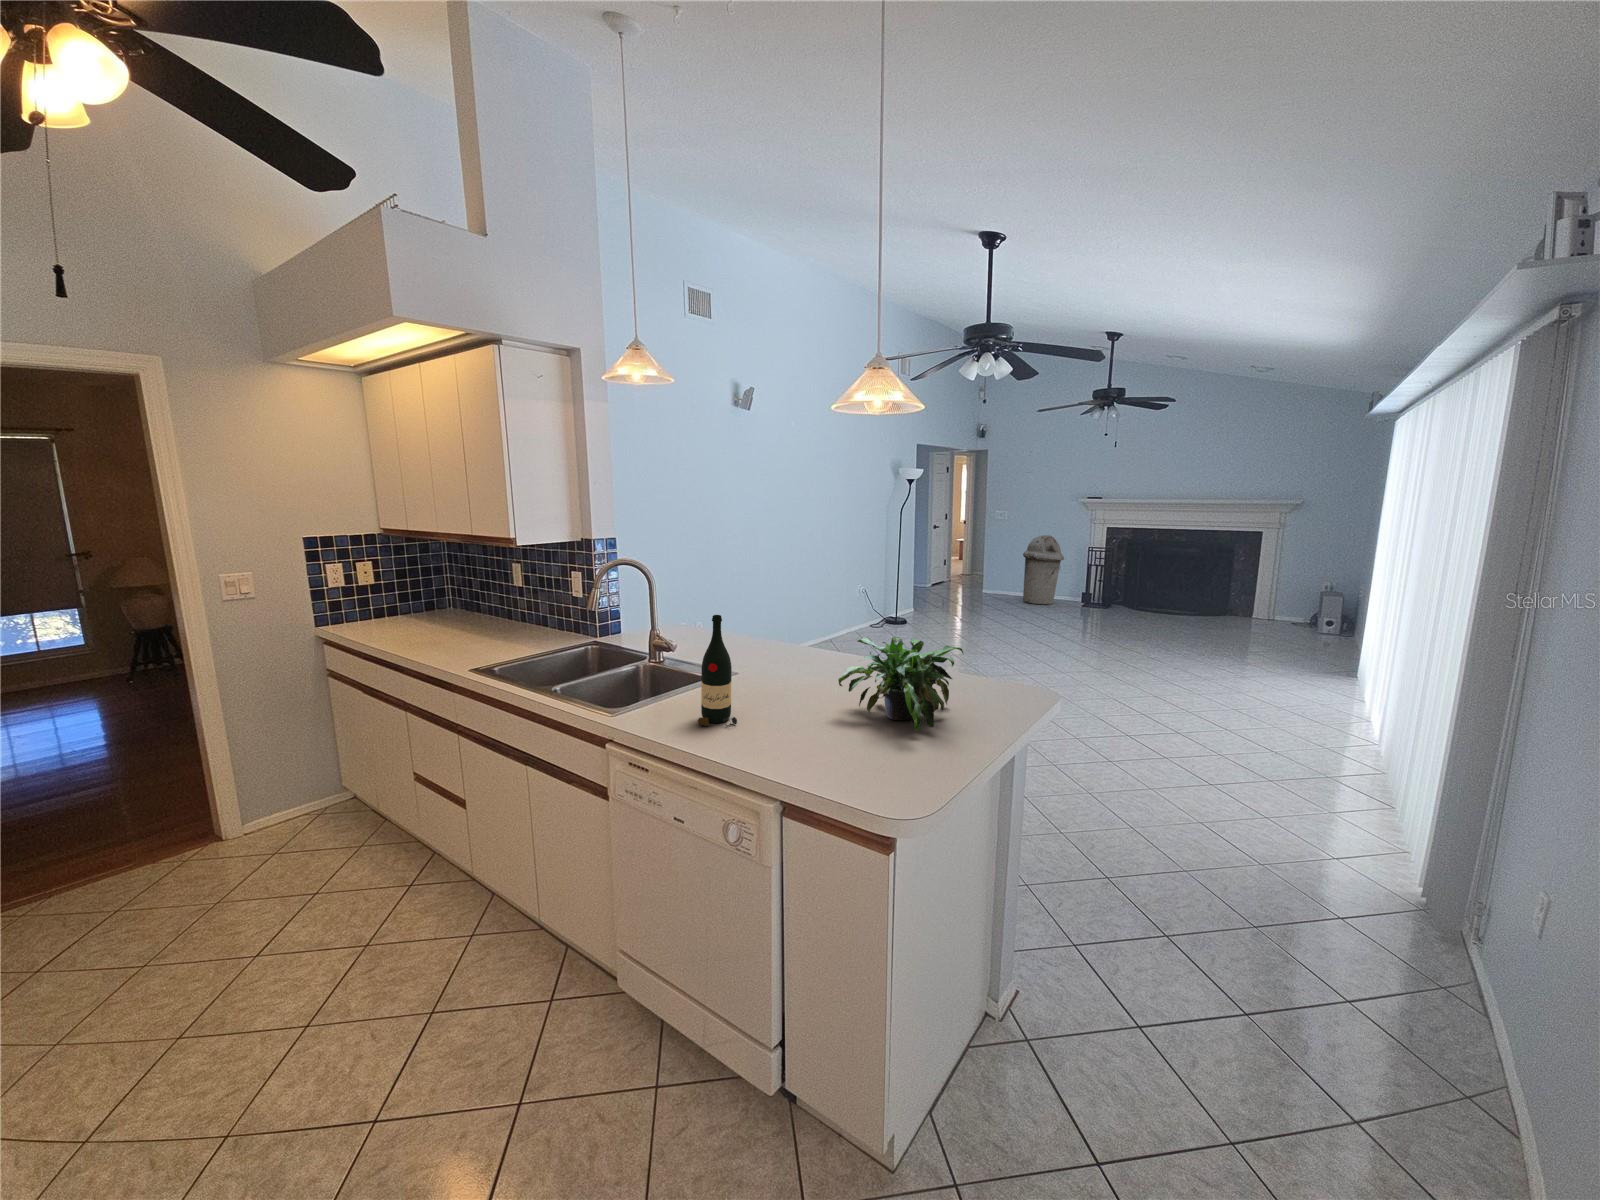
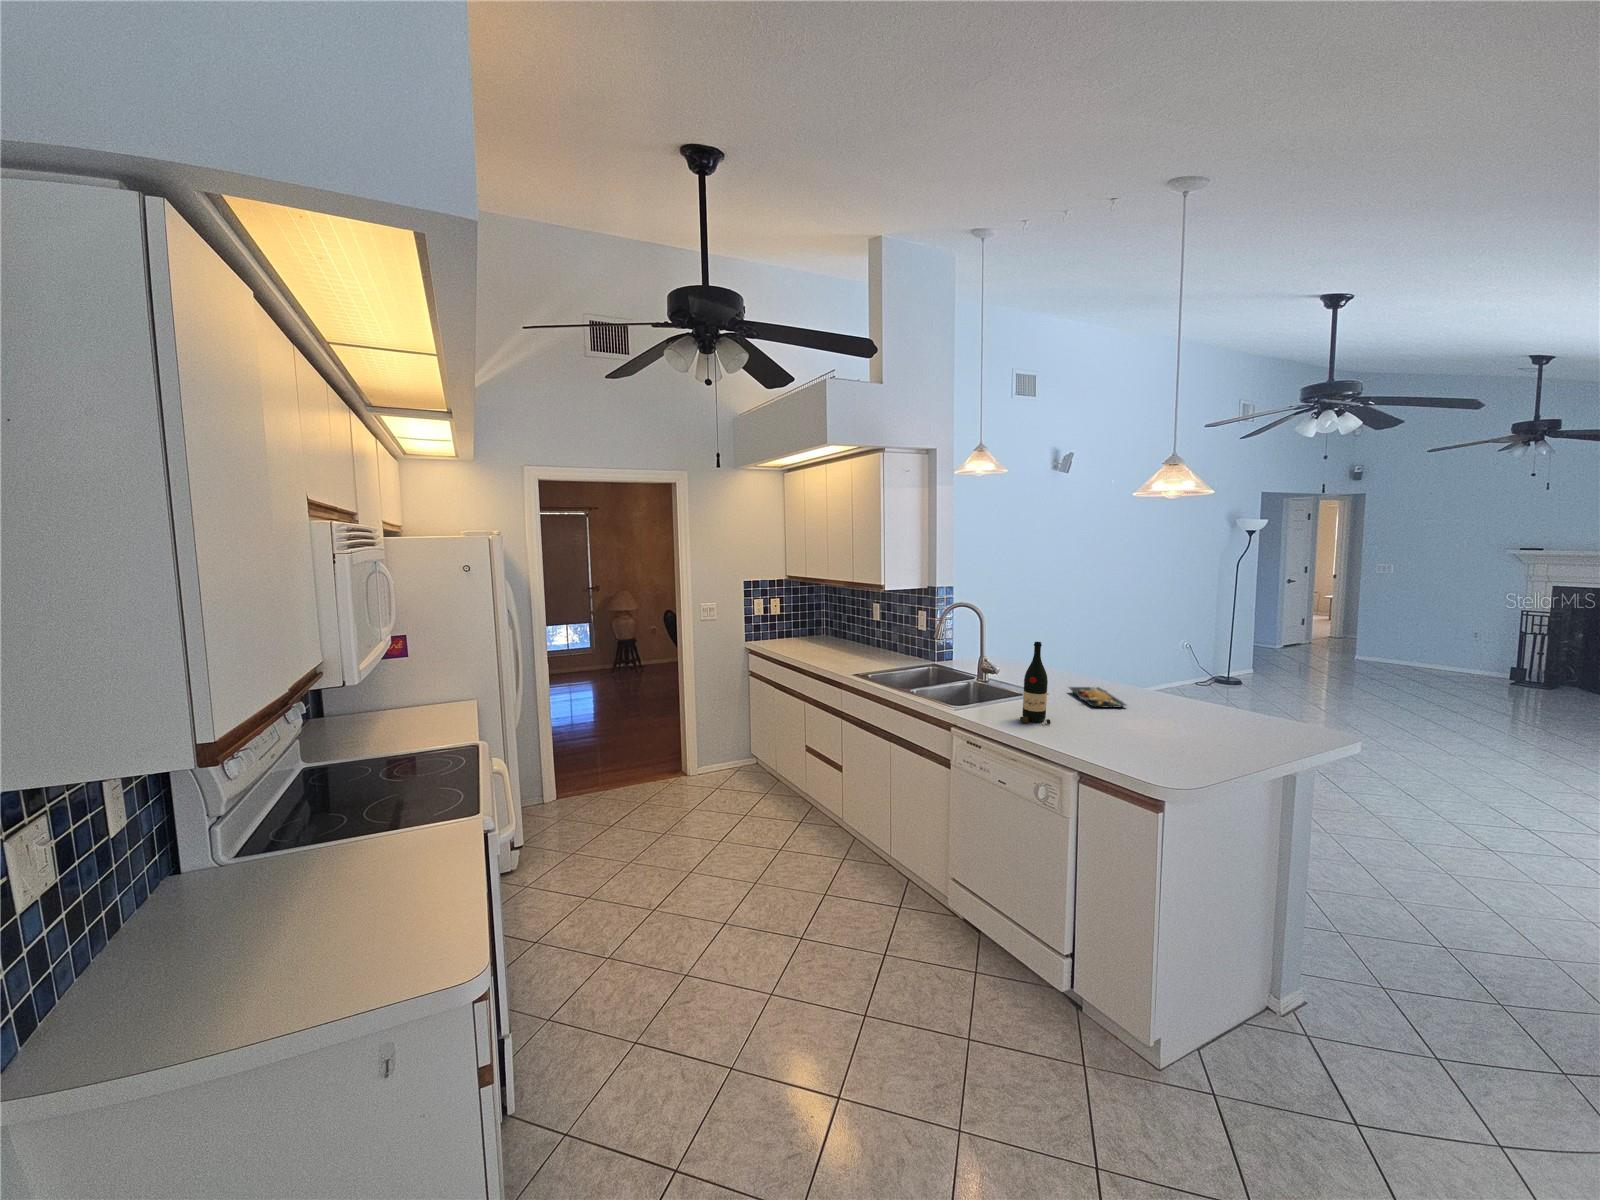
trash can: present [1023,535,1064,604] -> none [1413,594,1478,678]
potted plant: present [838,637,963,731] -> none [1138,667,1258,746]
plate: none [757,659,824,688] -> present [1069,686,1126,707]

